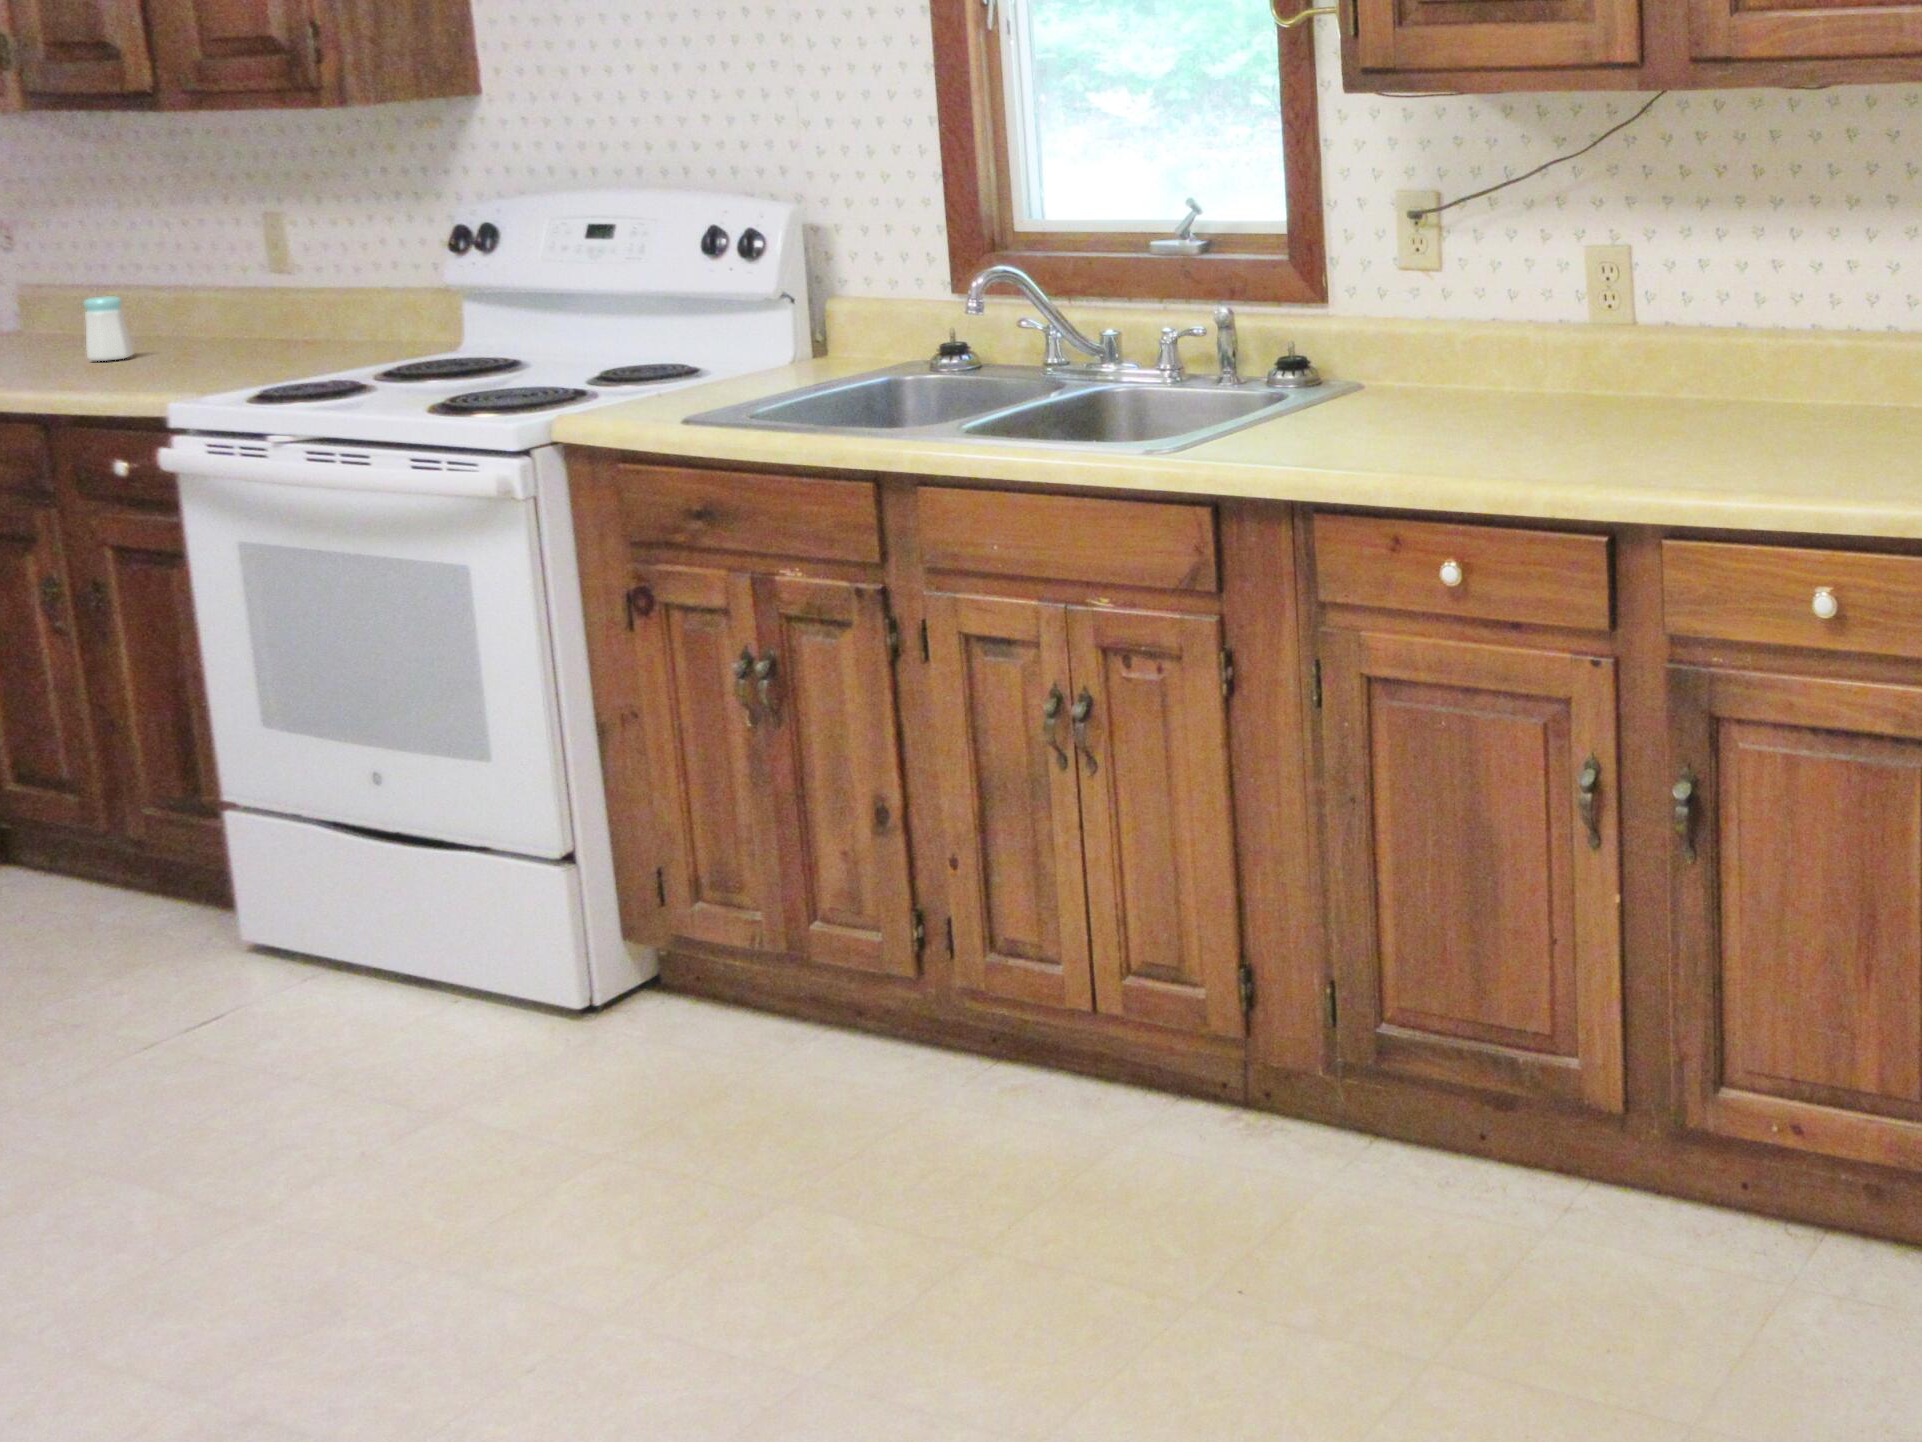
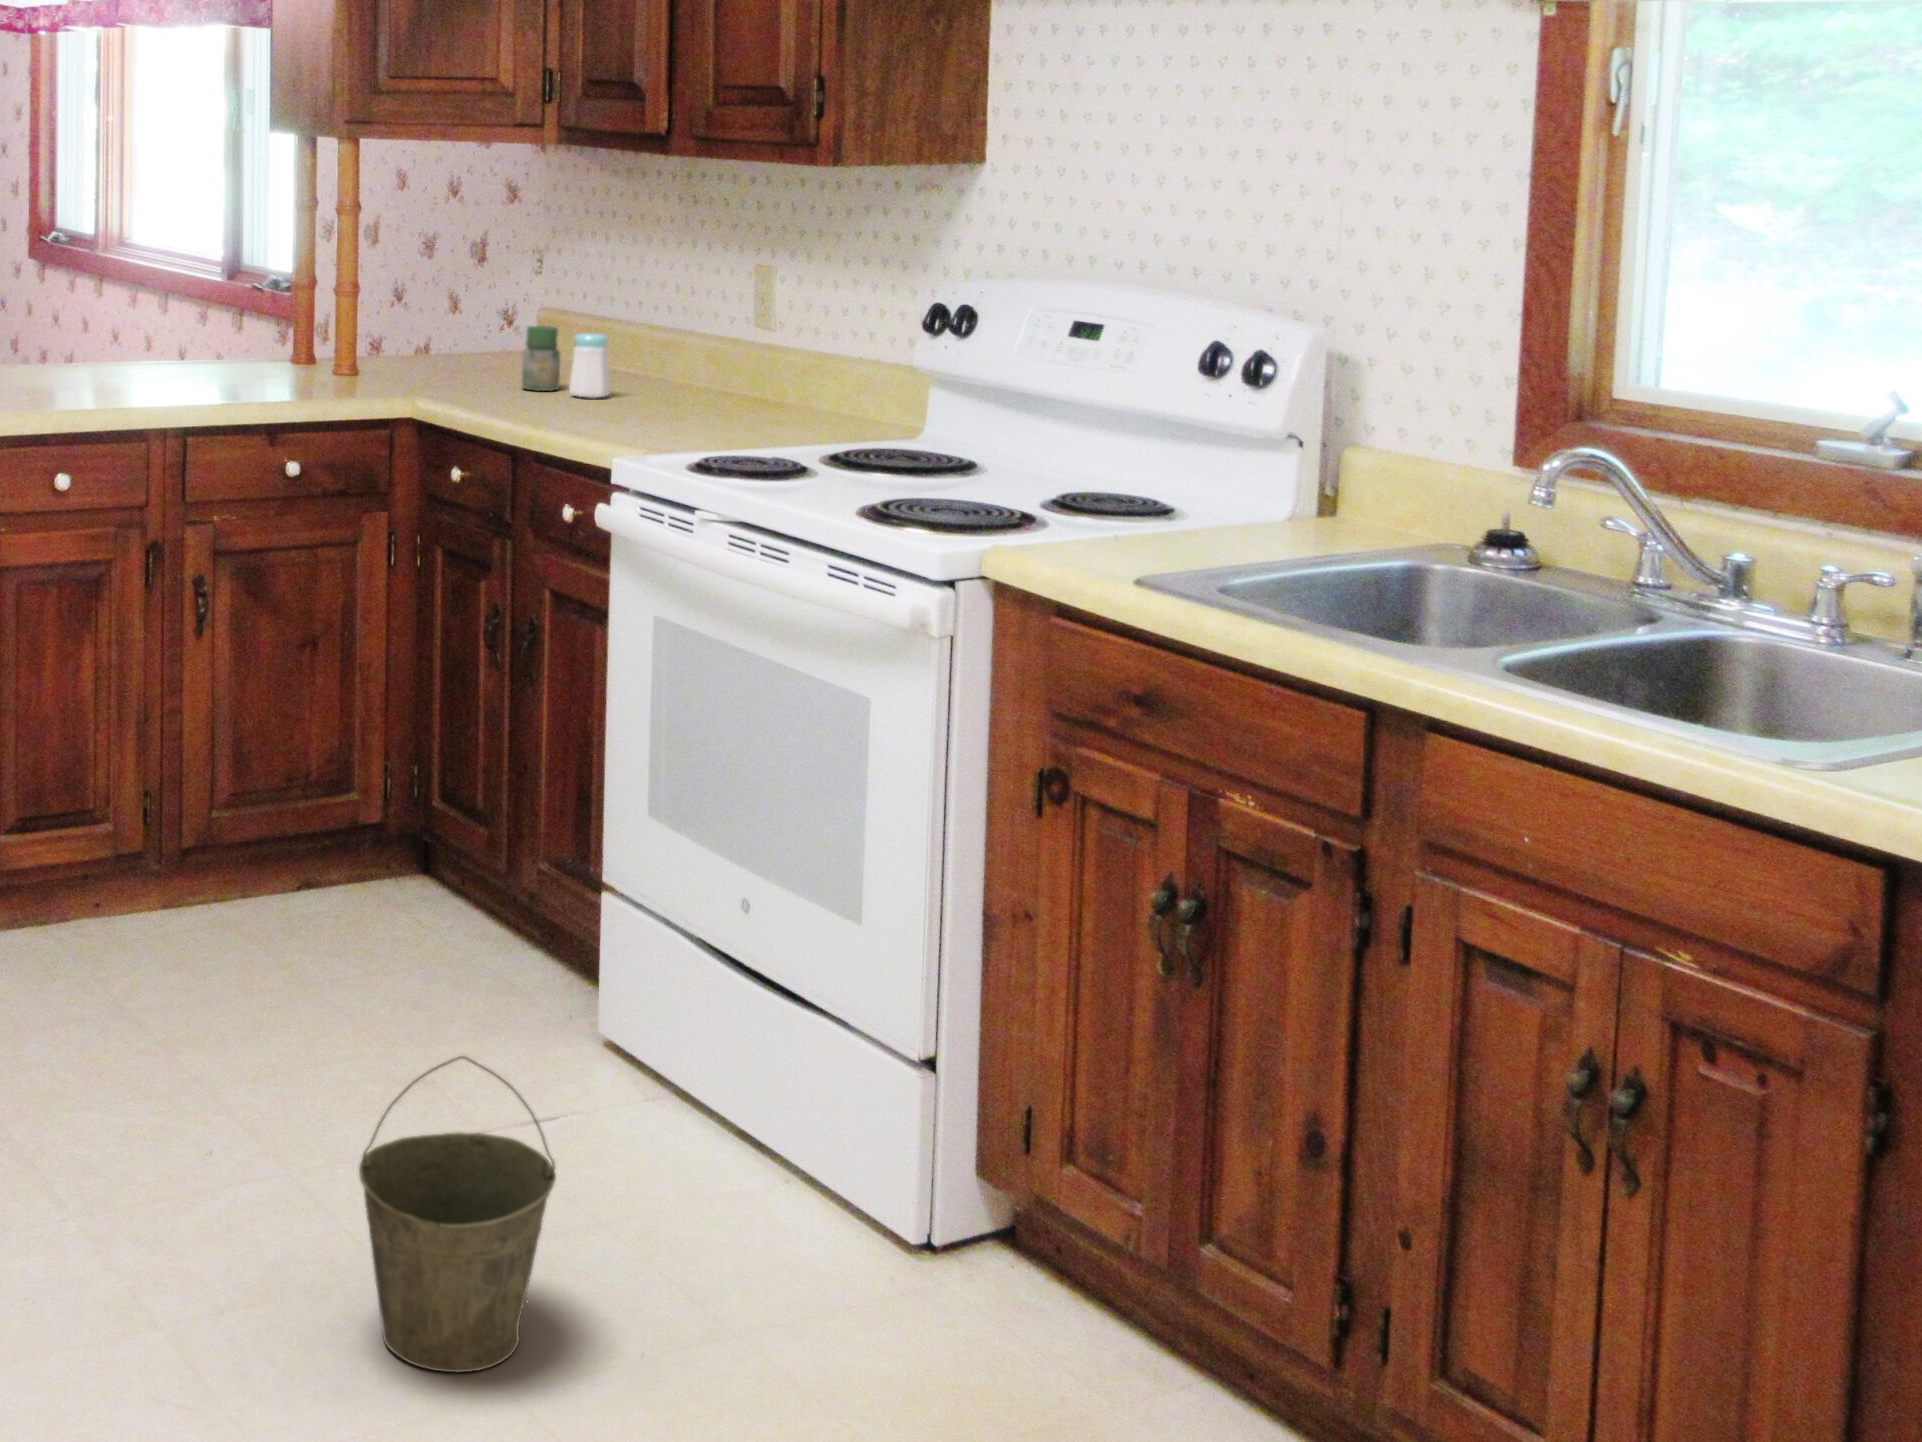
jar: none [25,296,74,362] -> present [522,326,560,391]
bucket: none [36,948,243,1231] -> present [359,1056,556,1372]

